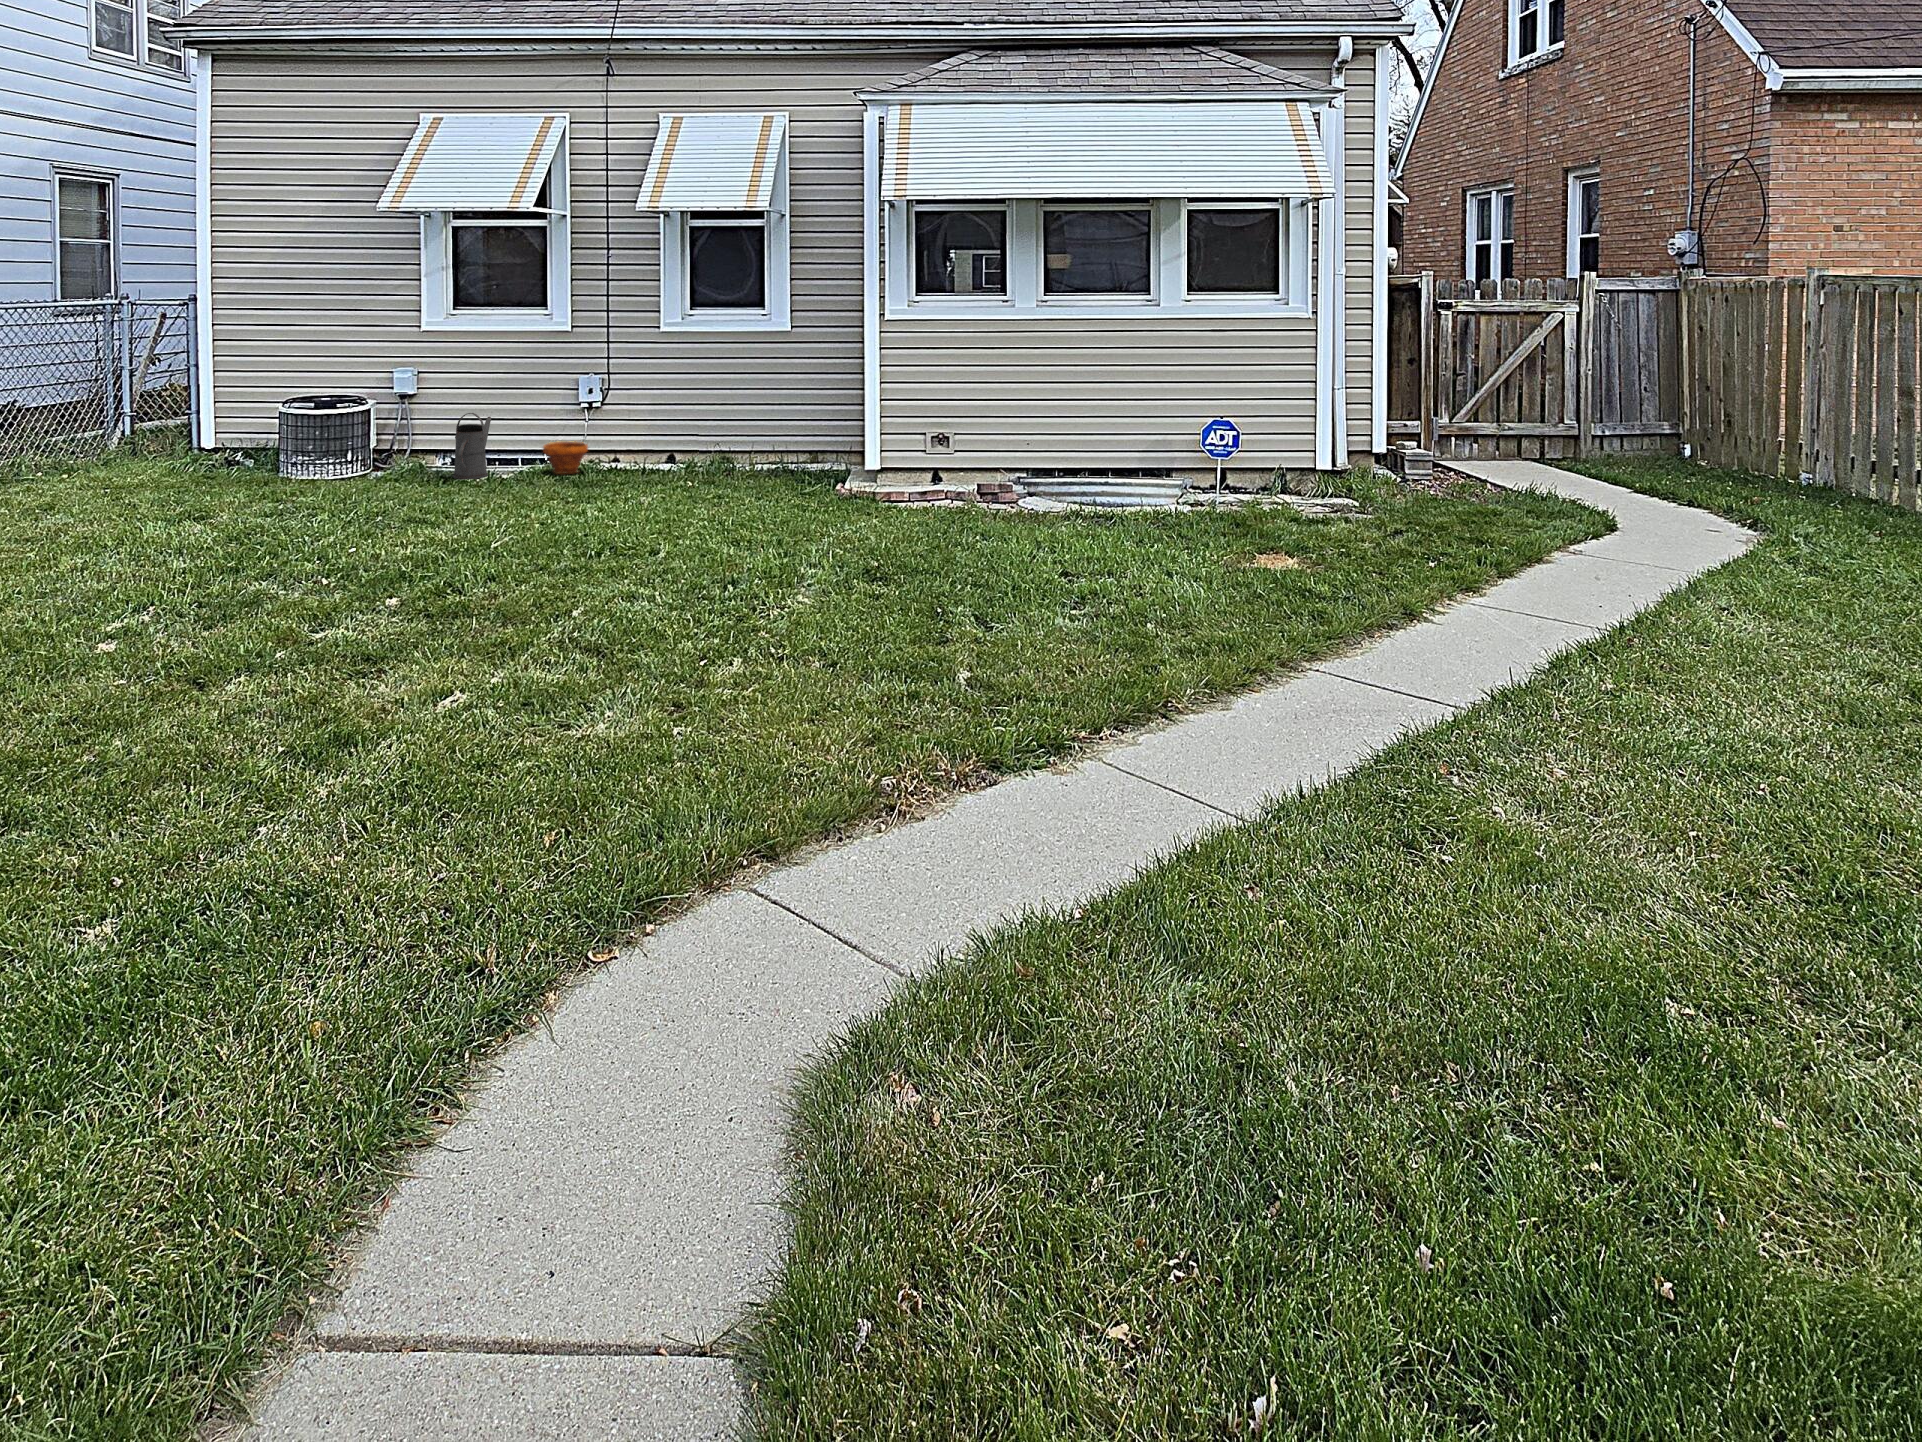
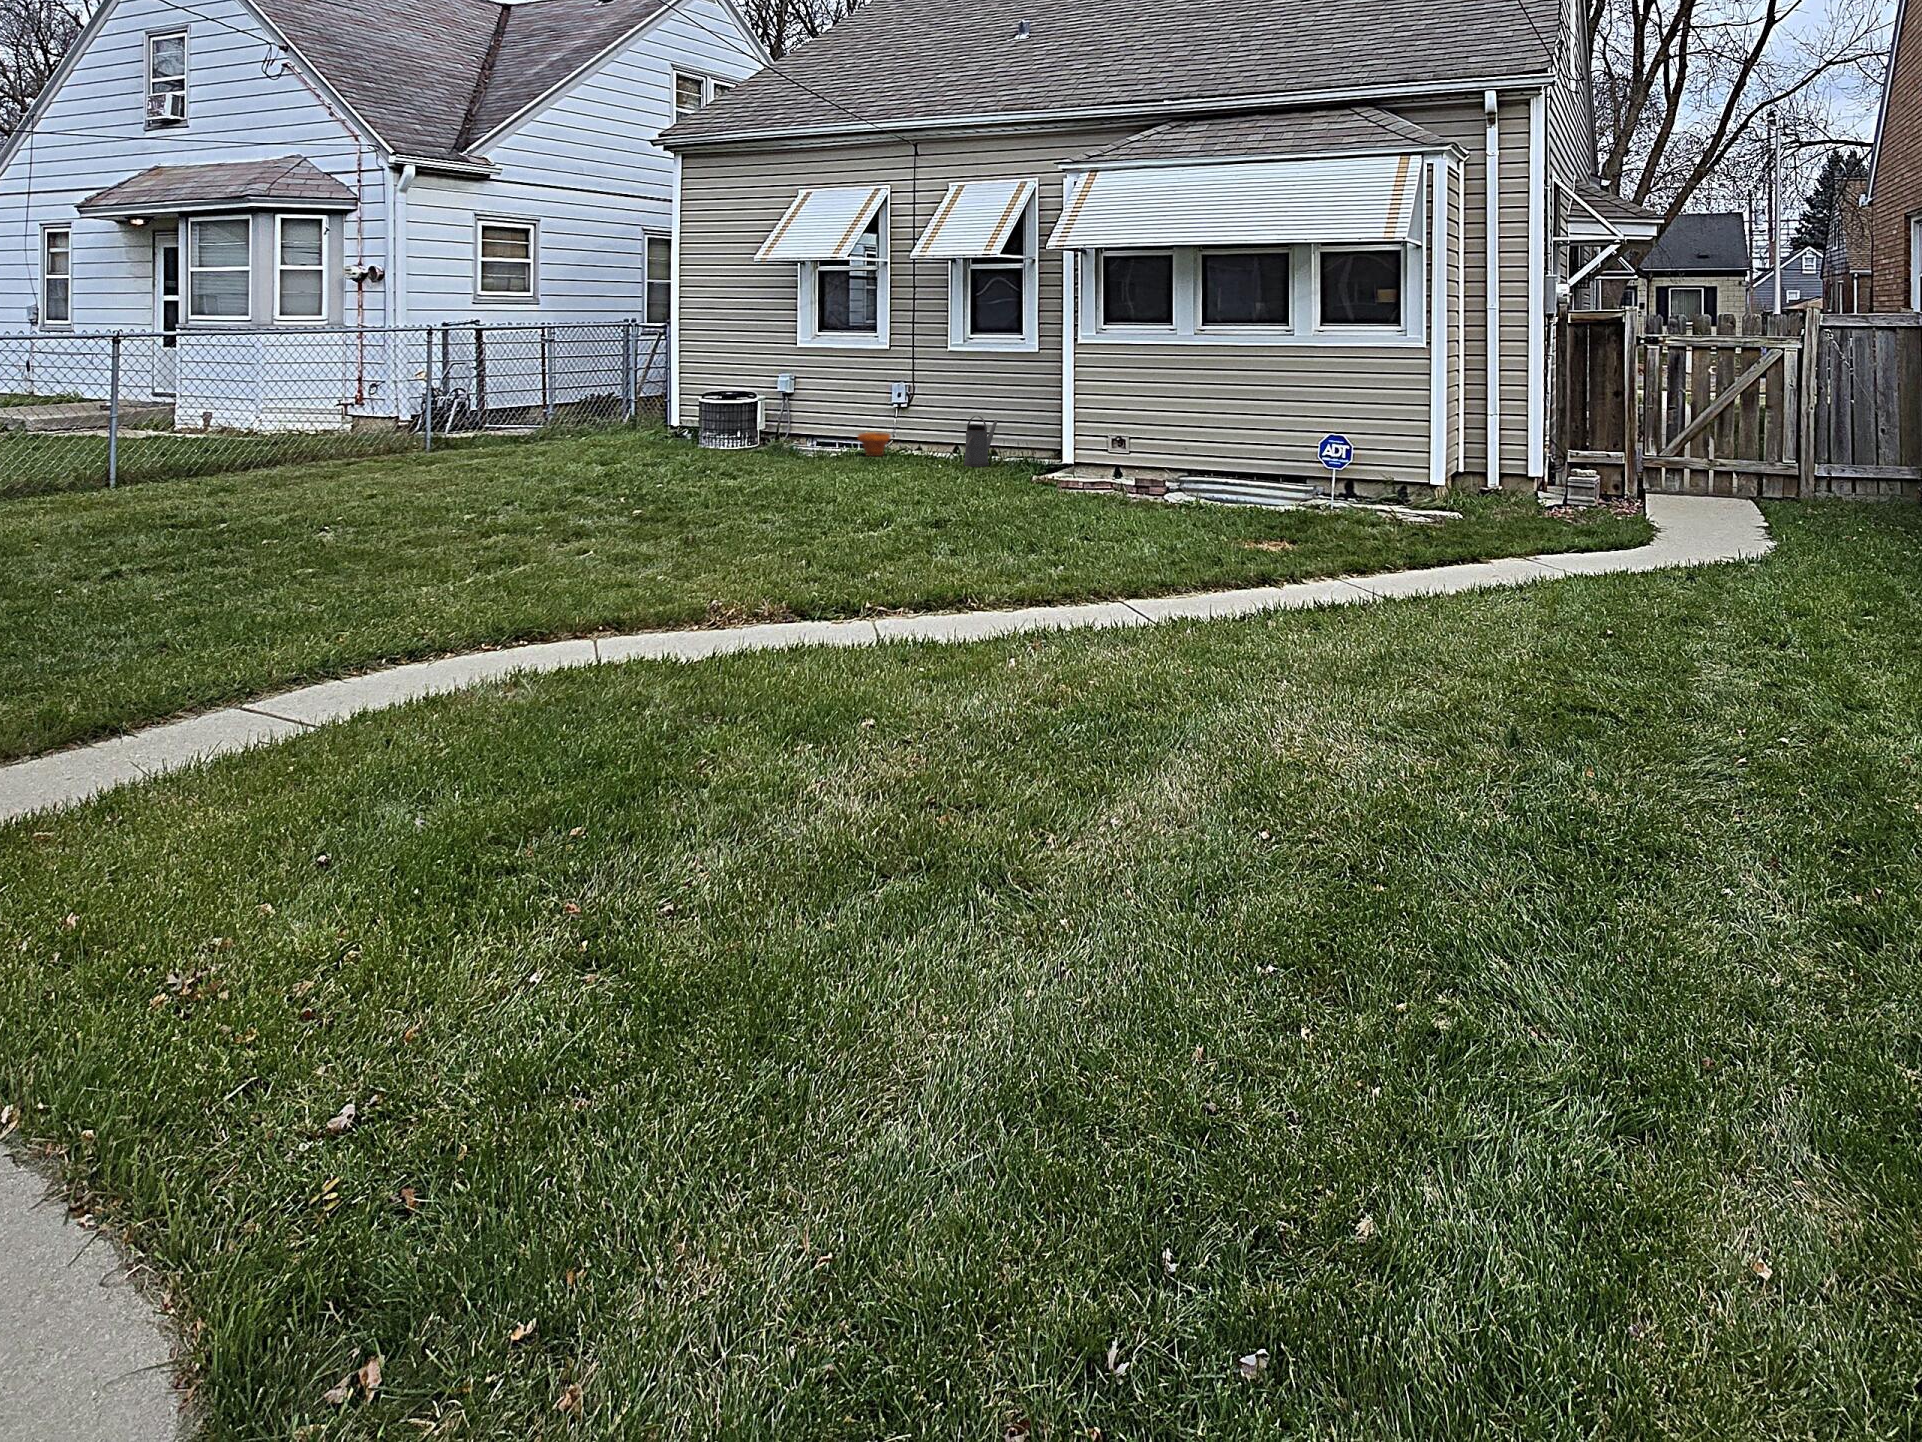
watering can: present [453,413,491,479] -> present [964,416,997,467]

